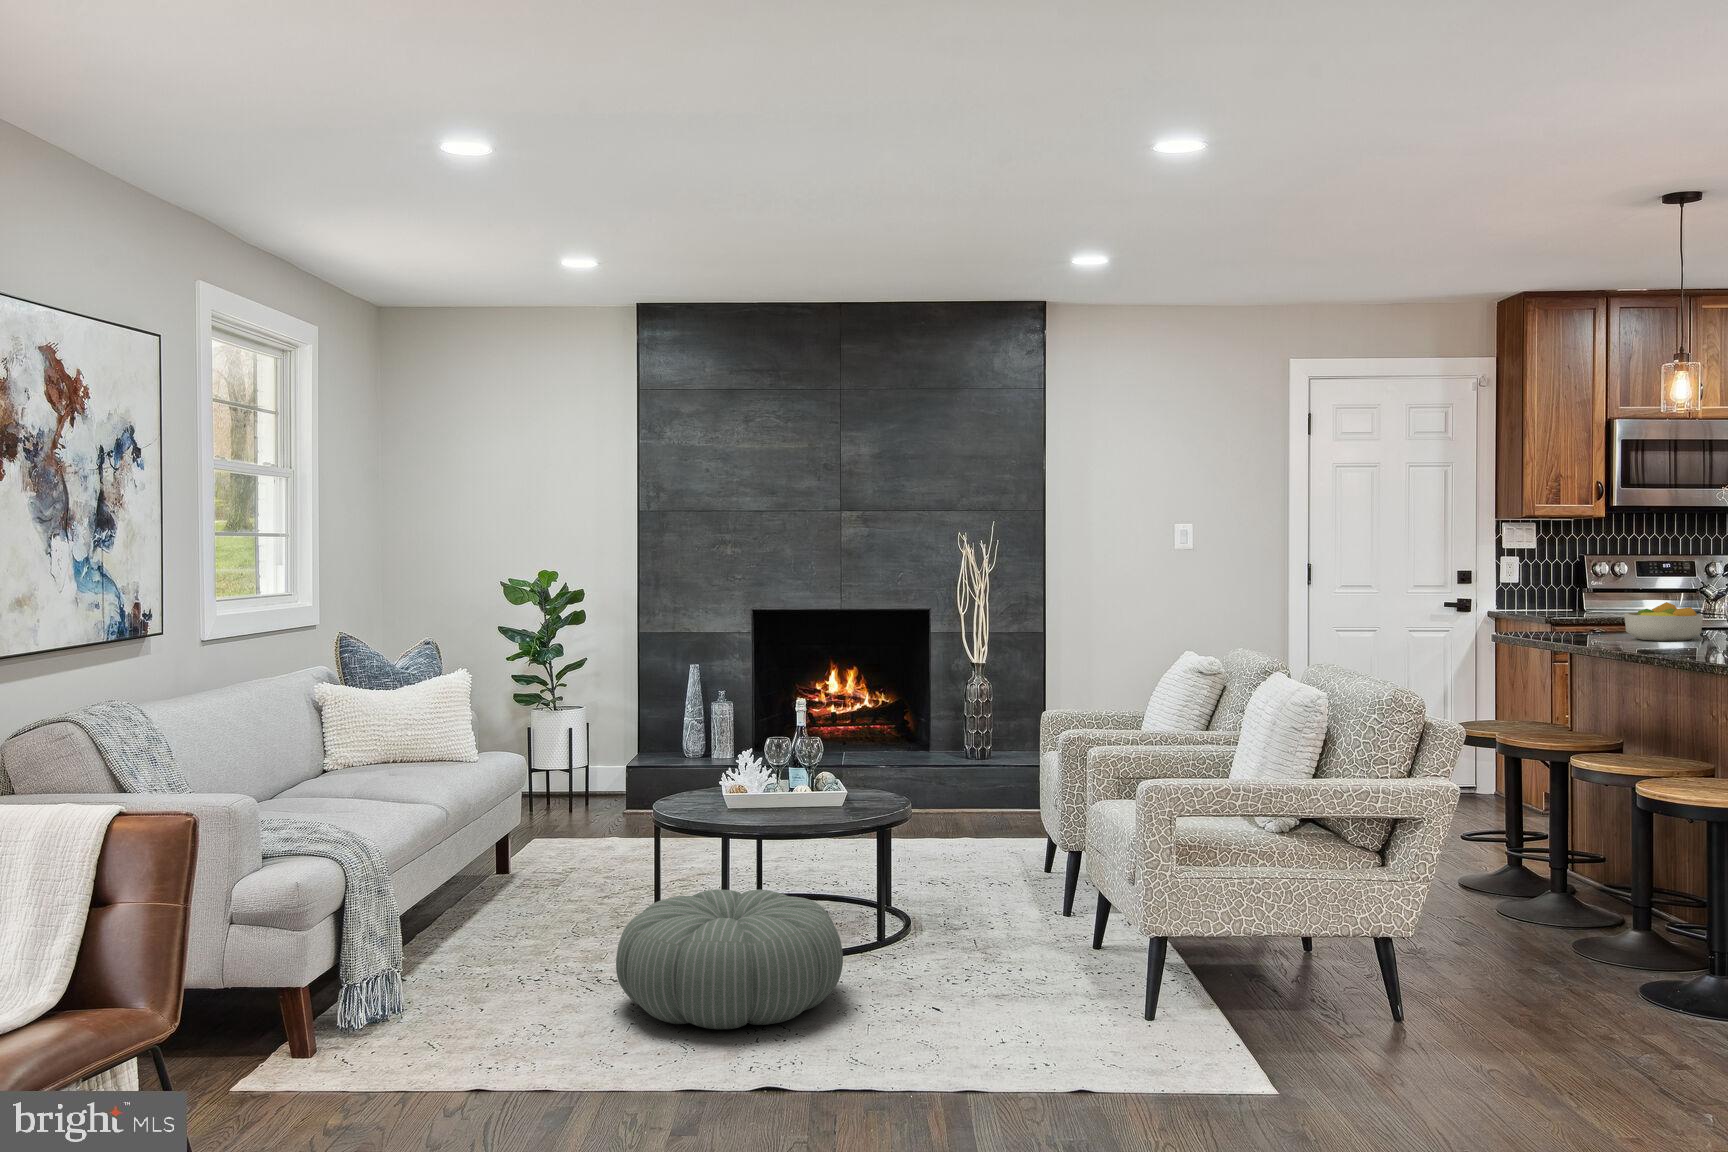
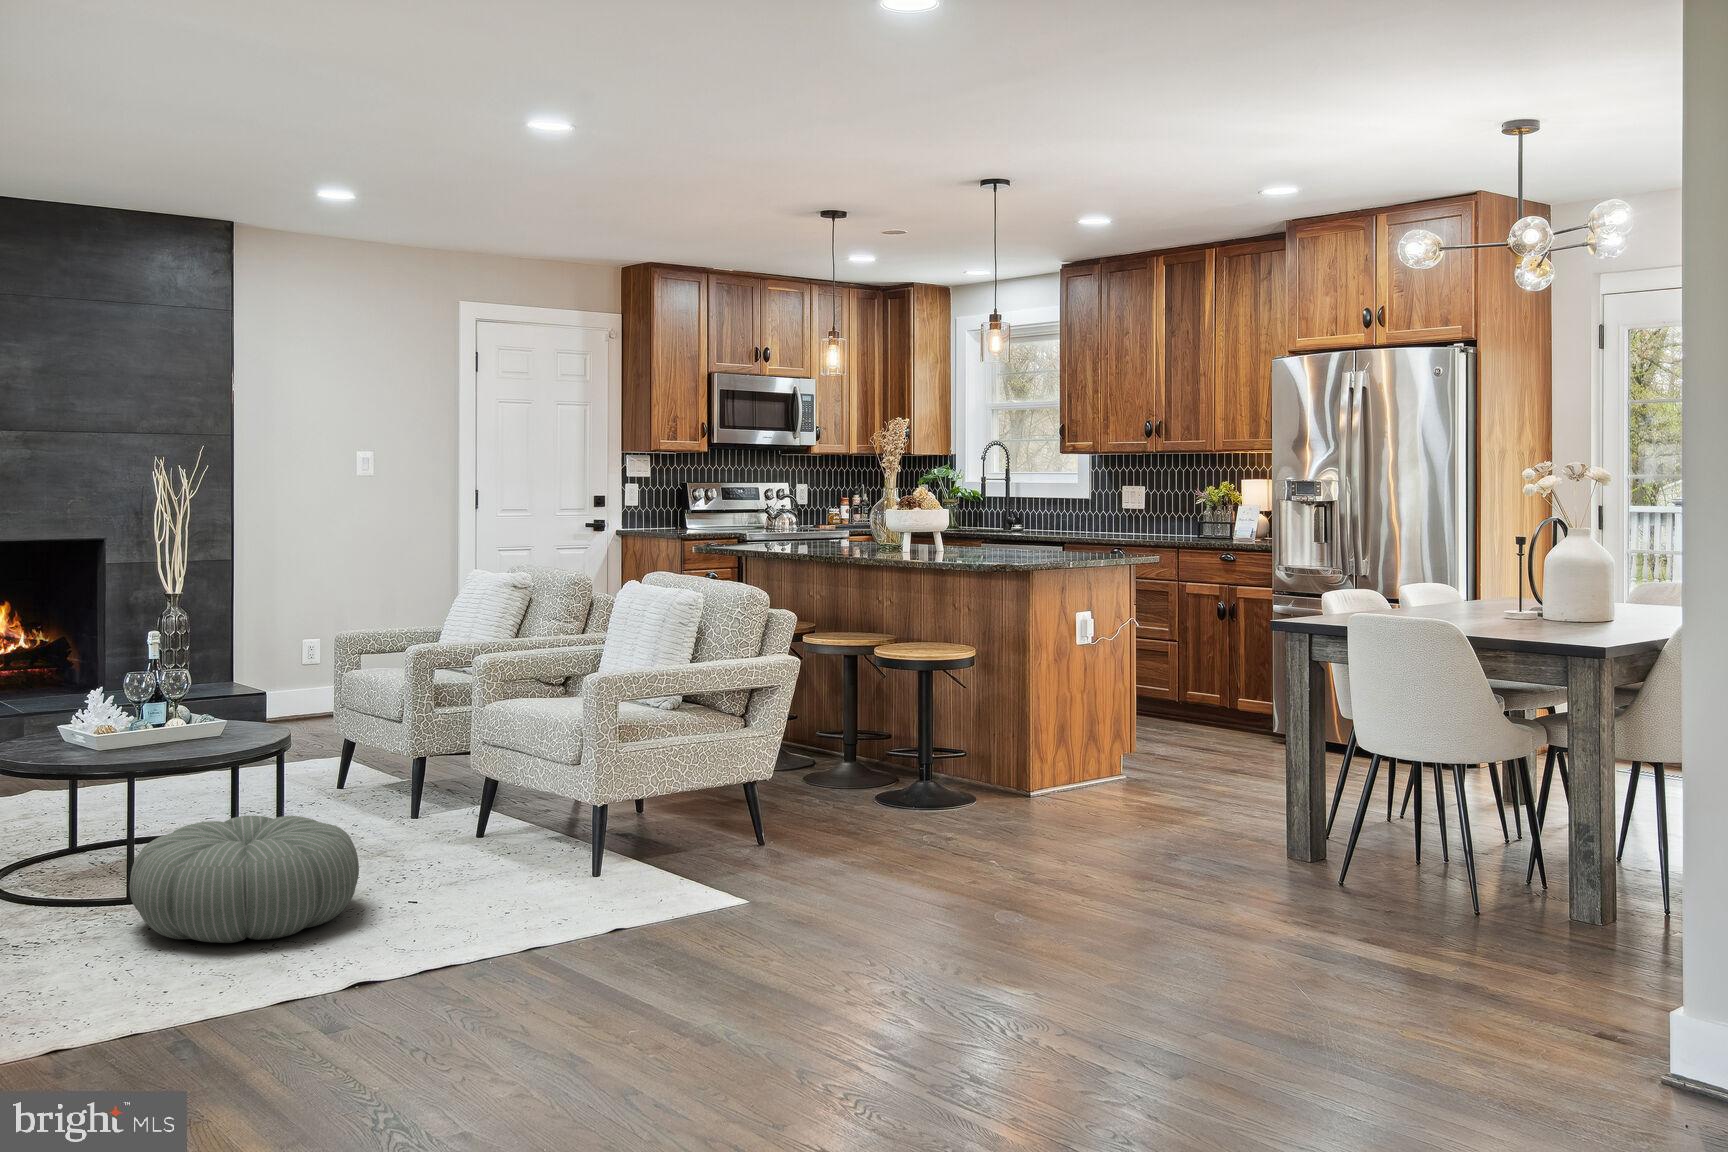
fruit bowl: present [1624,602,1703,641] -> none [766,523,816,552]

